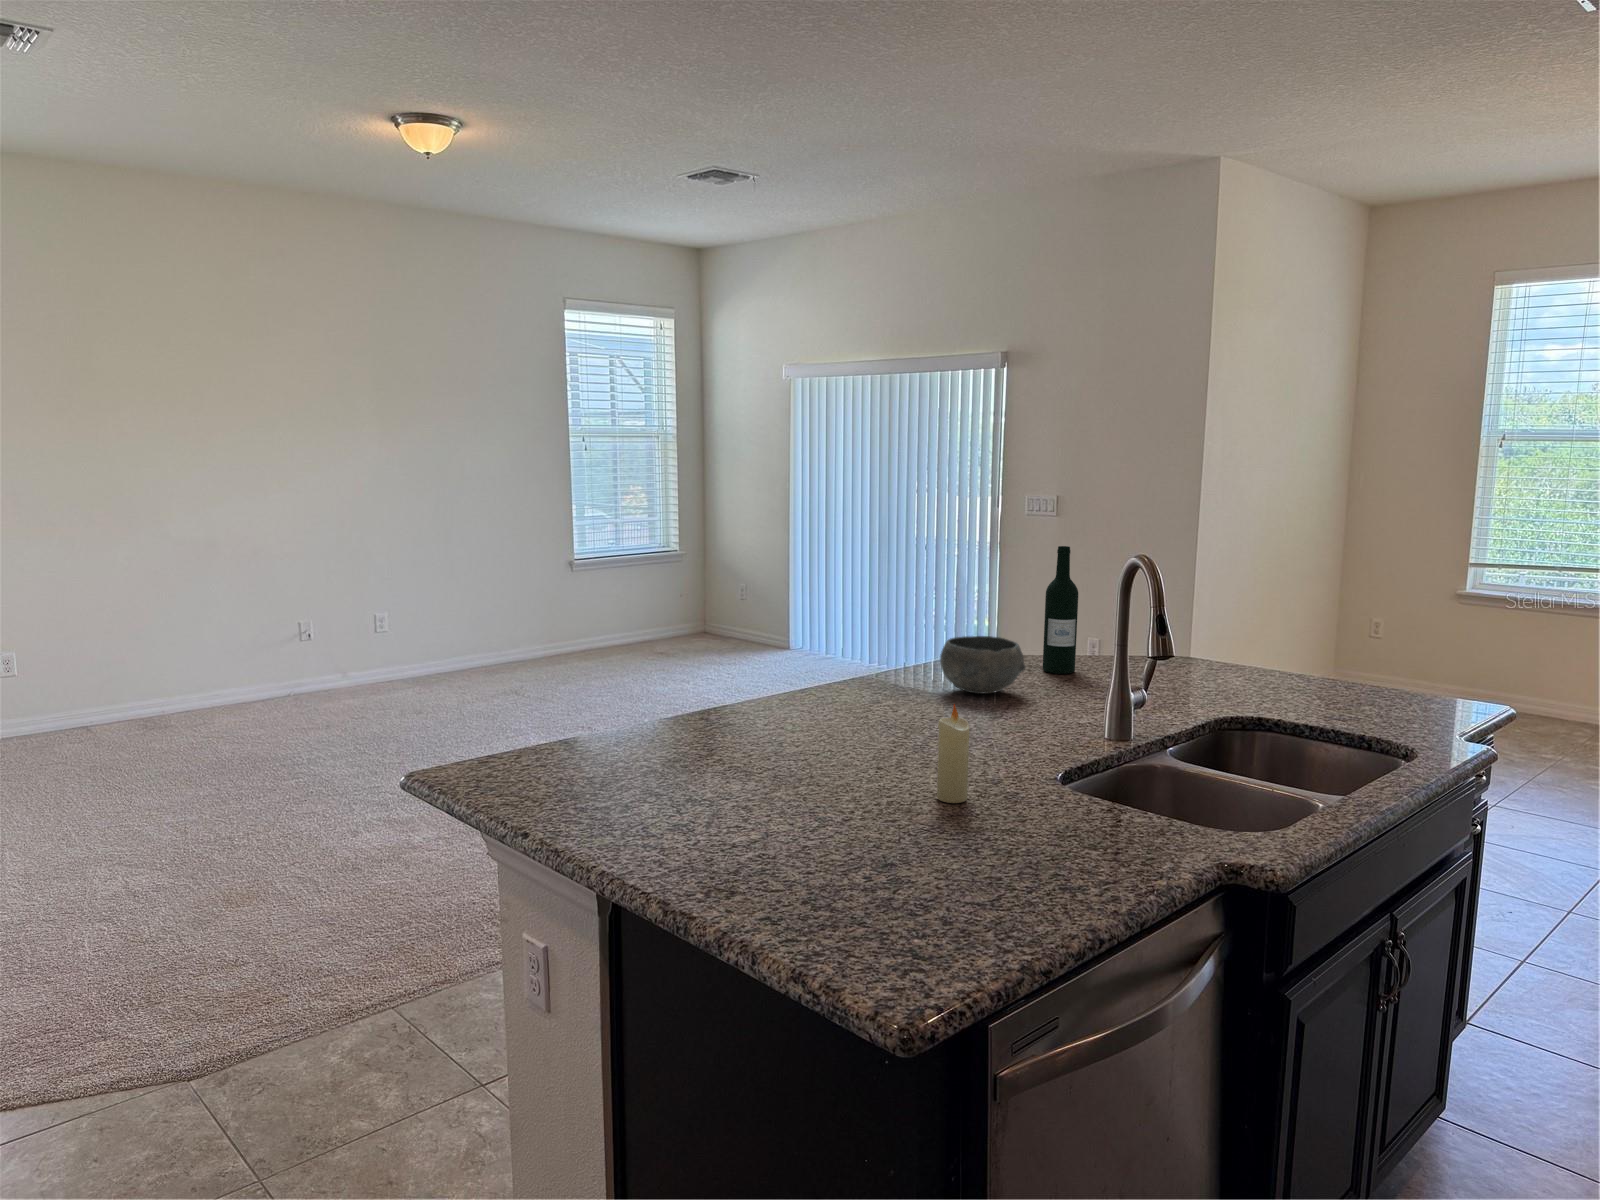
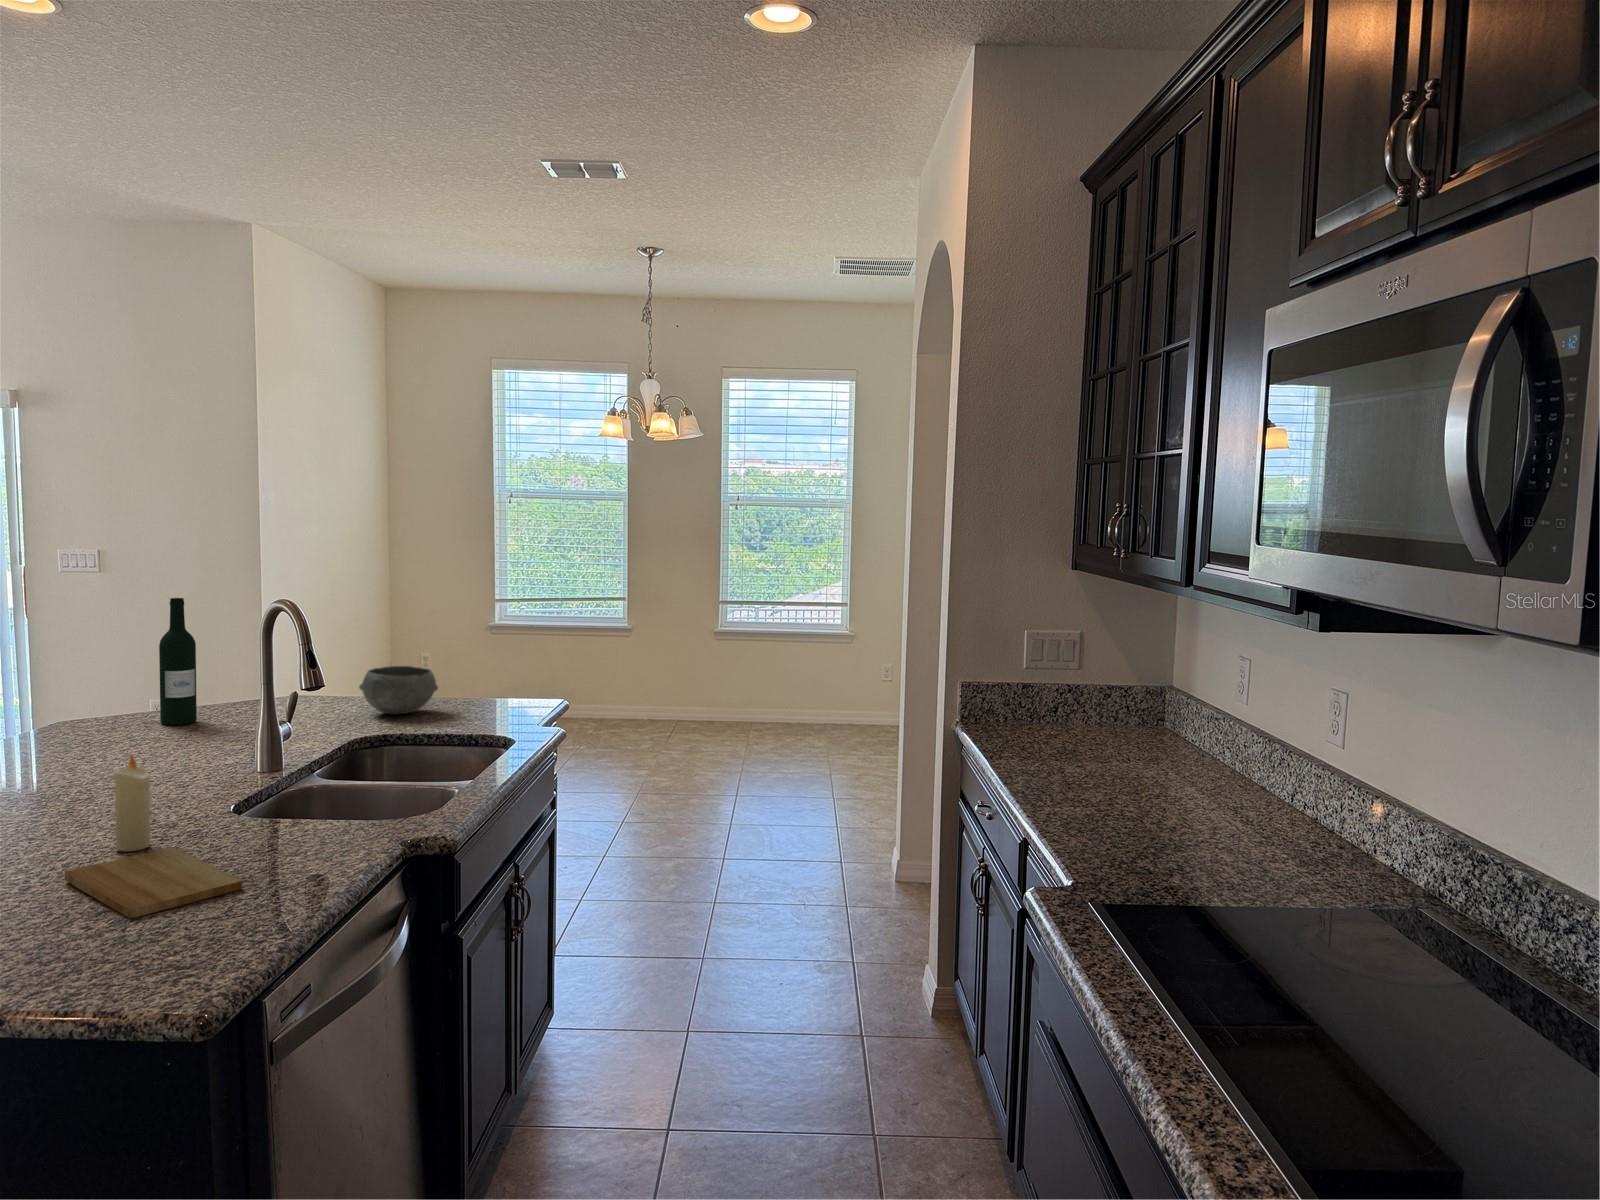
bowl: present [940,636,1025,694] -> present [359,666,438,714]
cutting board: none [880,809,1022,880] -> present [65,848,242,918]

